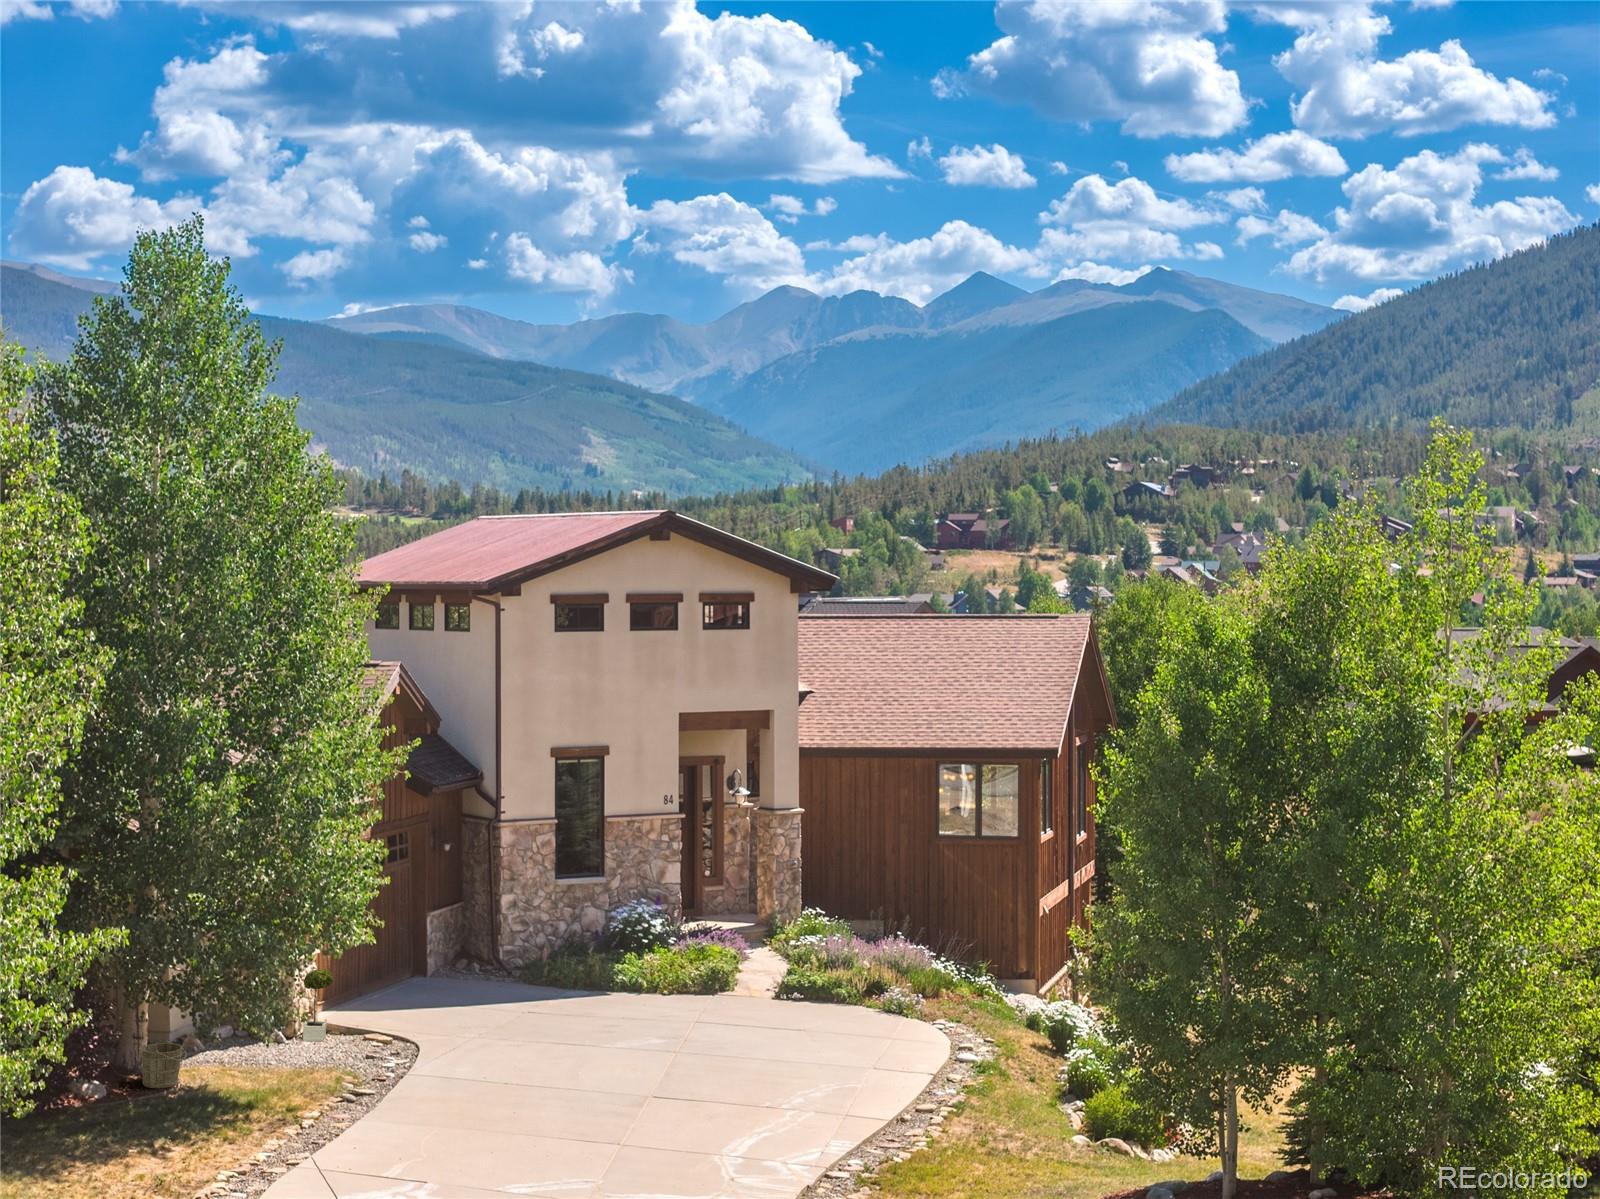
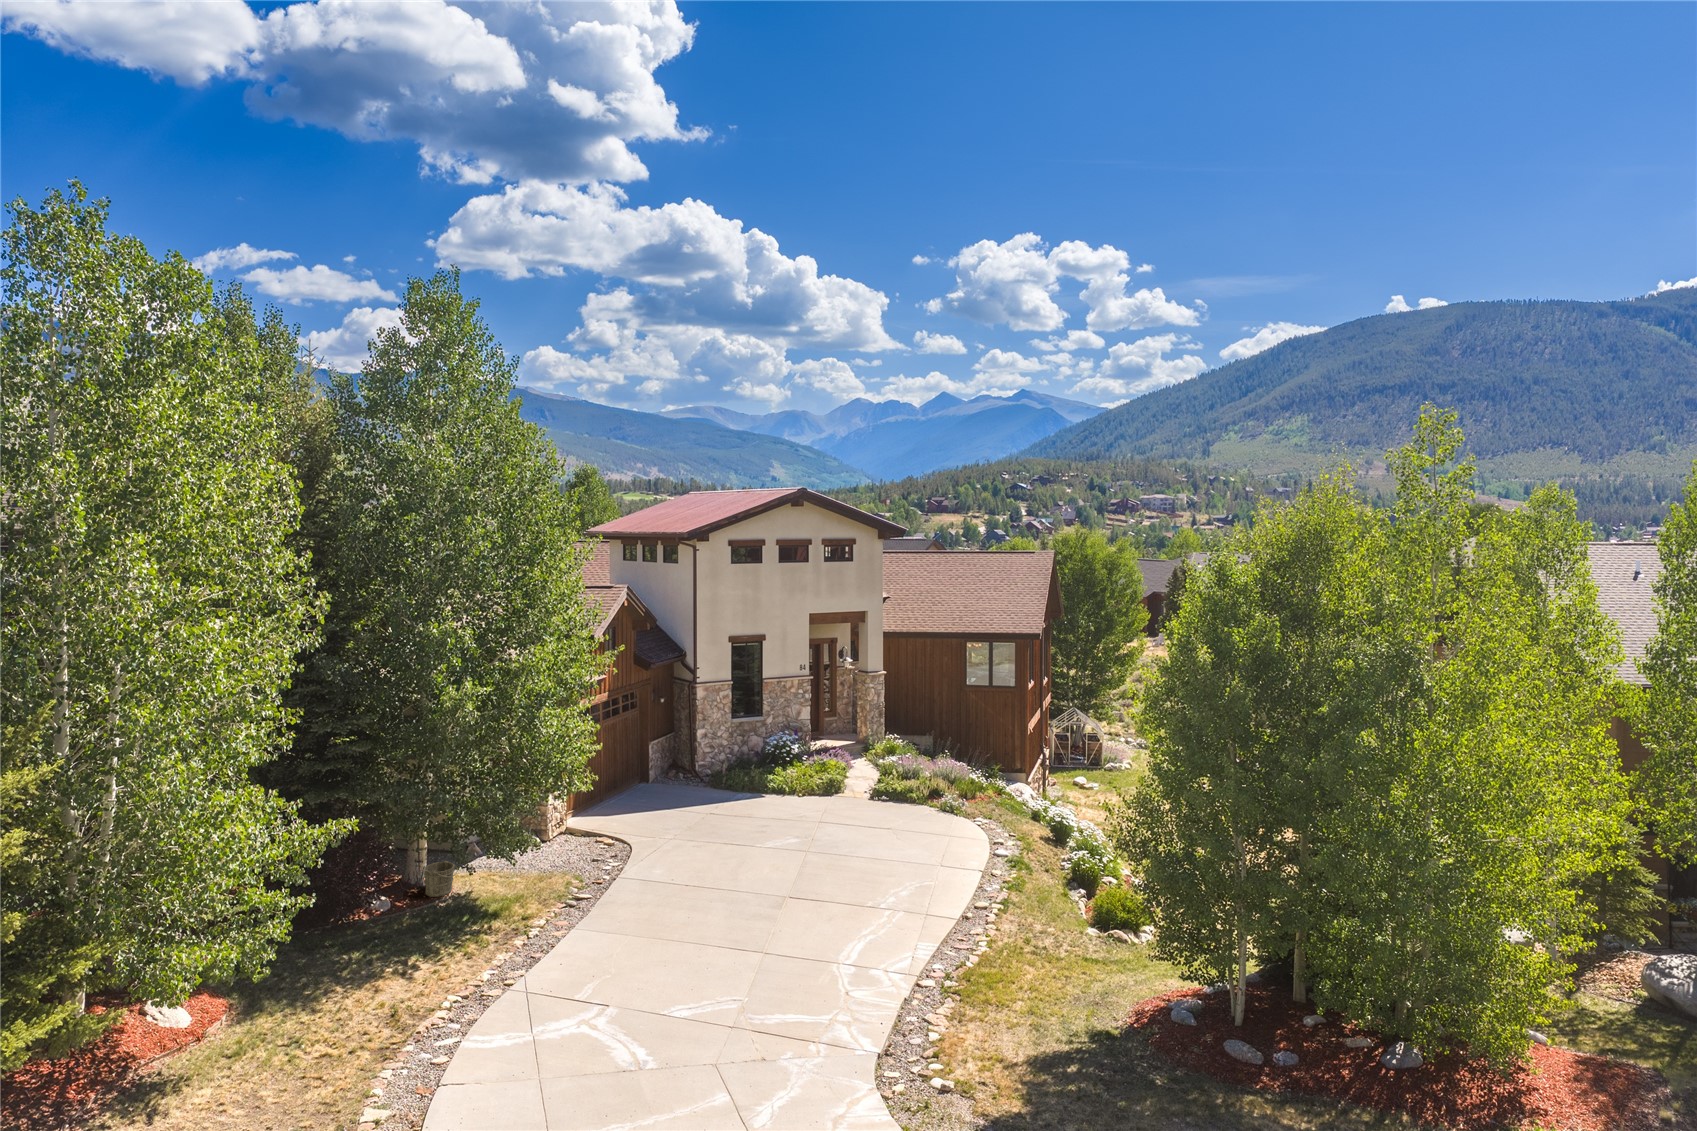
potted tree: present [303,969,333,1041] -> none [551,798,572,847]

